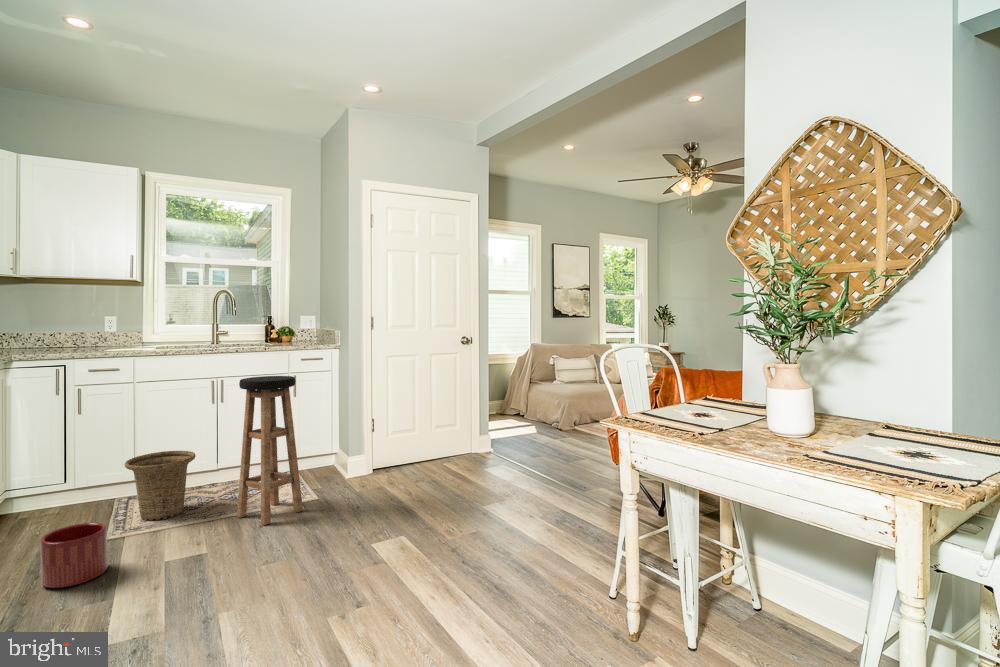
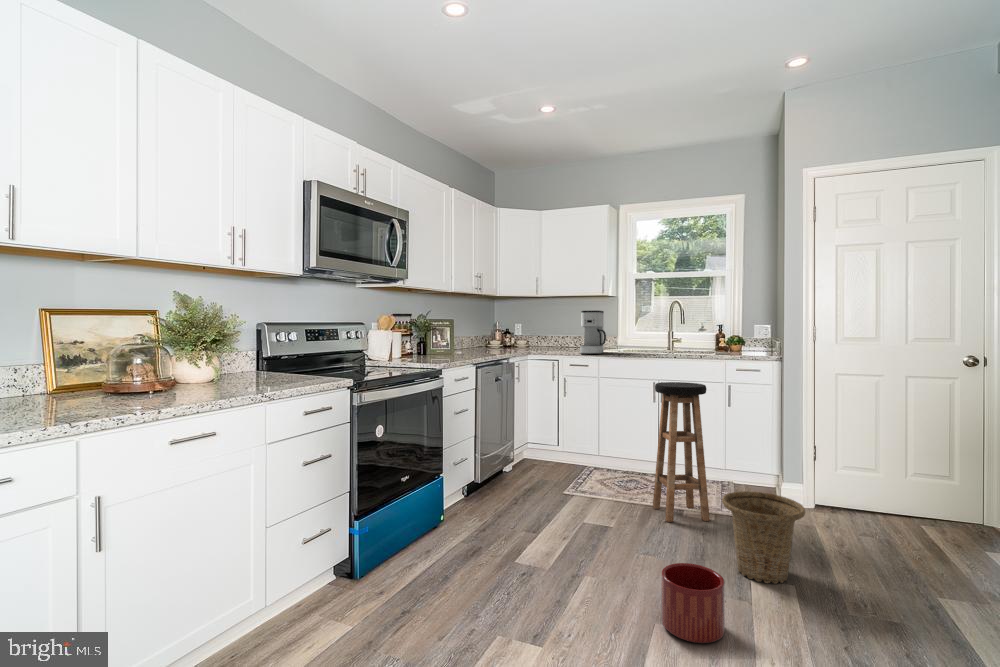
coffee maker: none [100,298,139,354] -> present [580,311,606,354]
basket: present [125,451,196,520] -> present [722,491,806,584]
planter: present [40,523,107,588] -> present [661,563,725,643]

